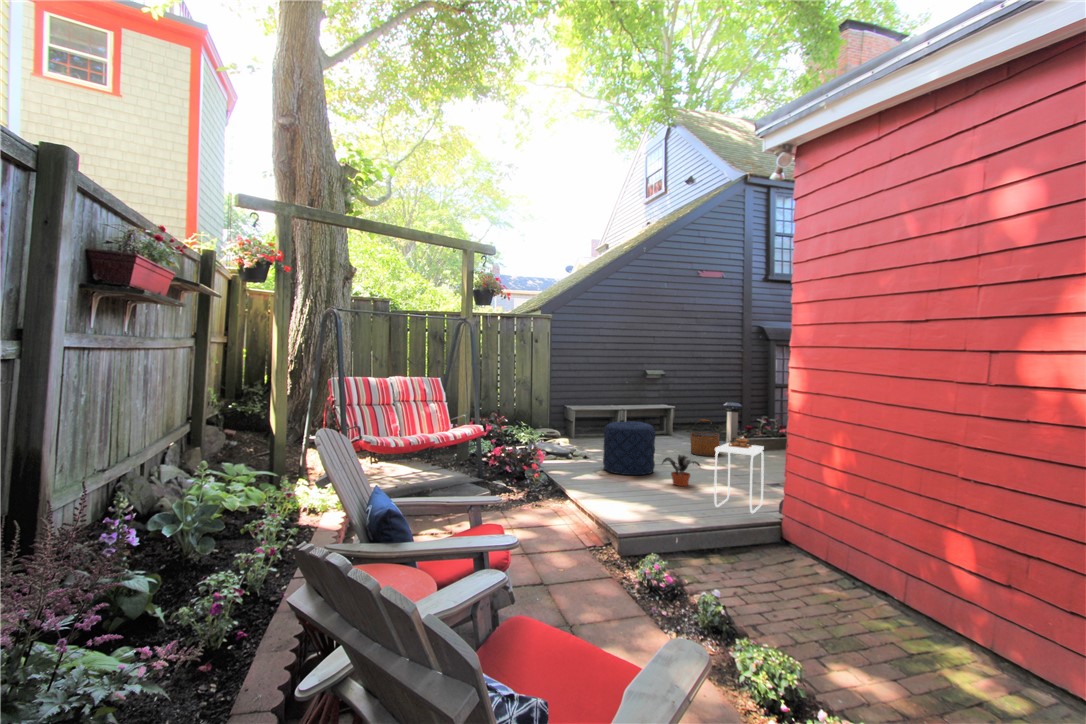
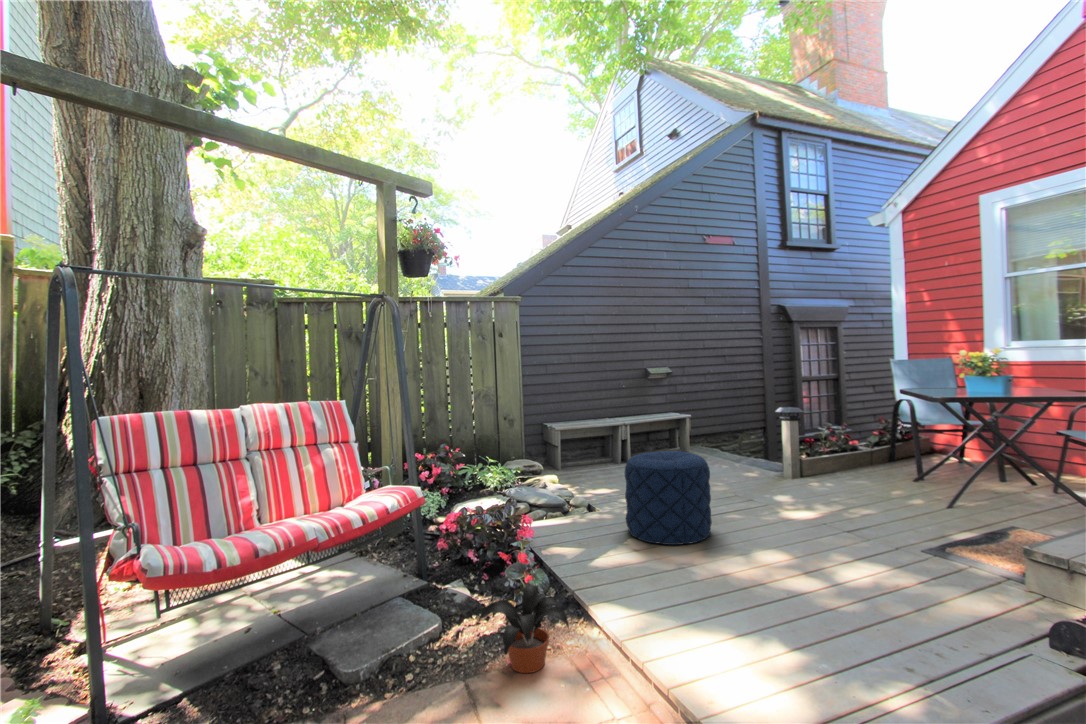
bucket: present [690,419,720,456] -> none [736,436,780,490]
side table: present [714,438,764,513] -> none [879,484,979,642]
potted plant: present [662,455,700,486] -> present [479,584,569,673]

